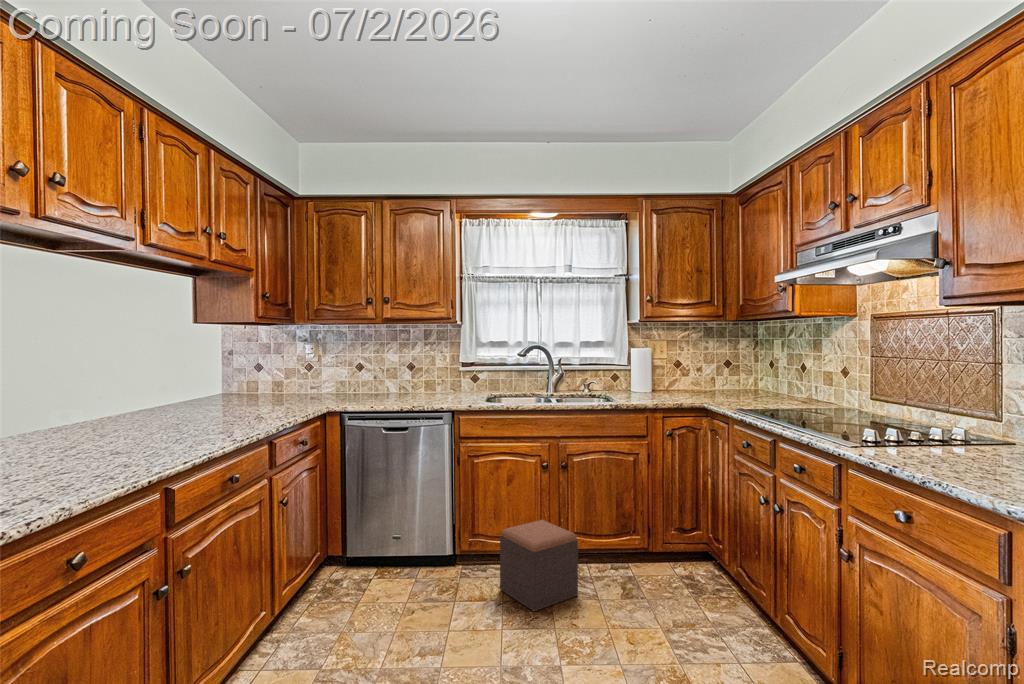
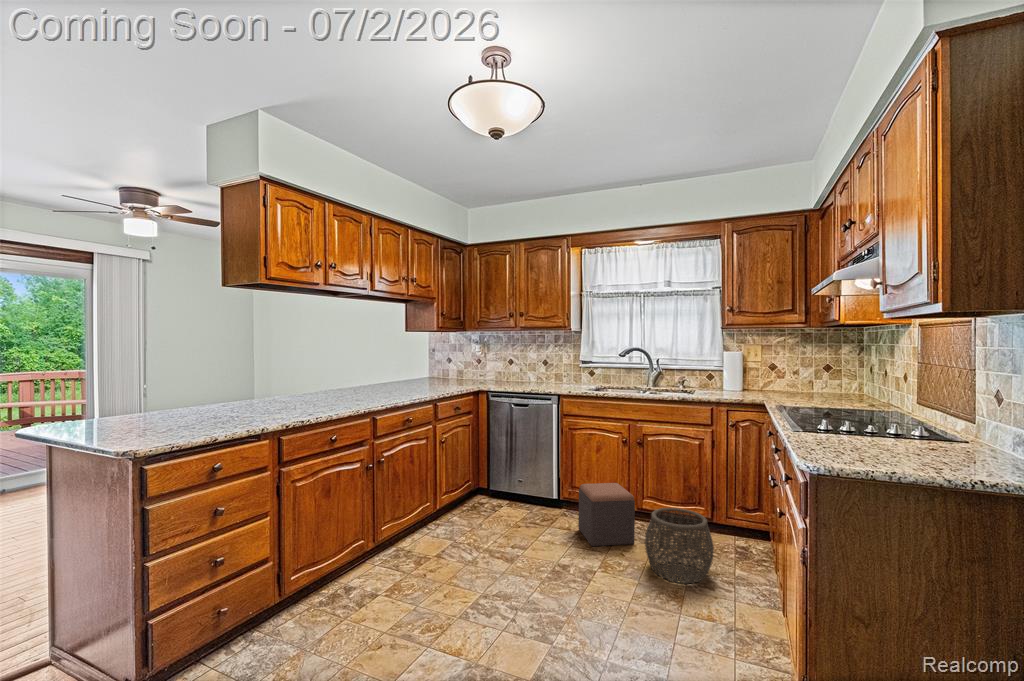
woven basket: none [611,543,695,639] -> present [645,508,714,584]

